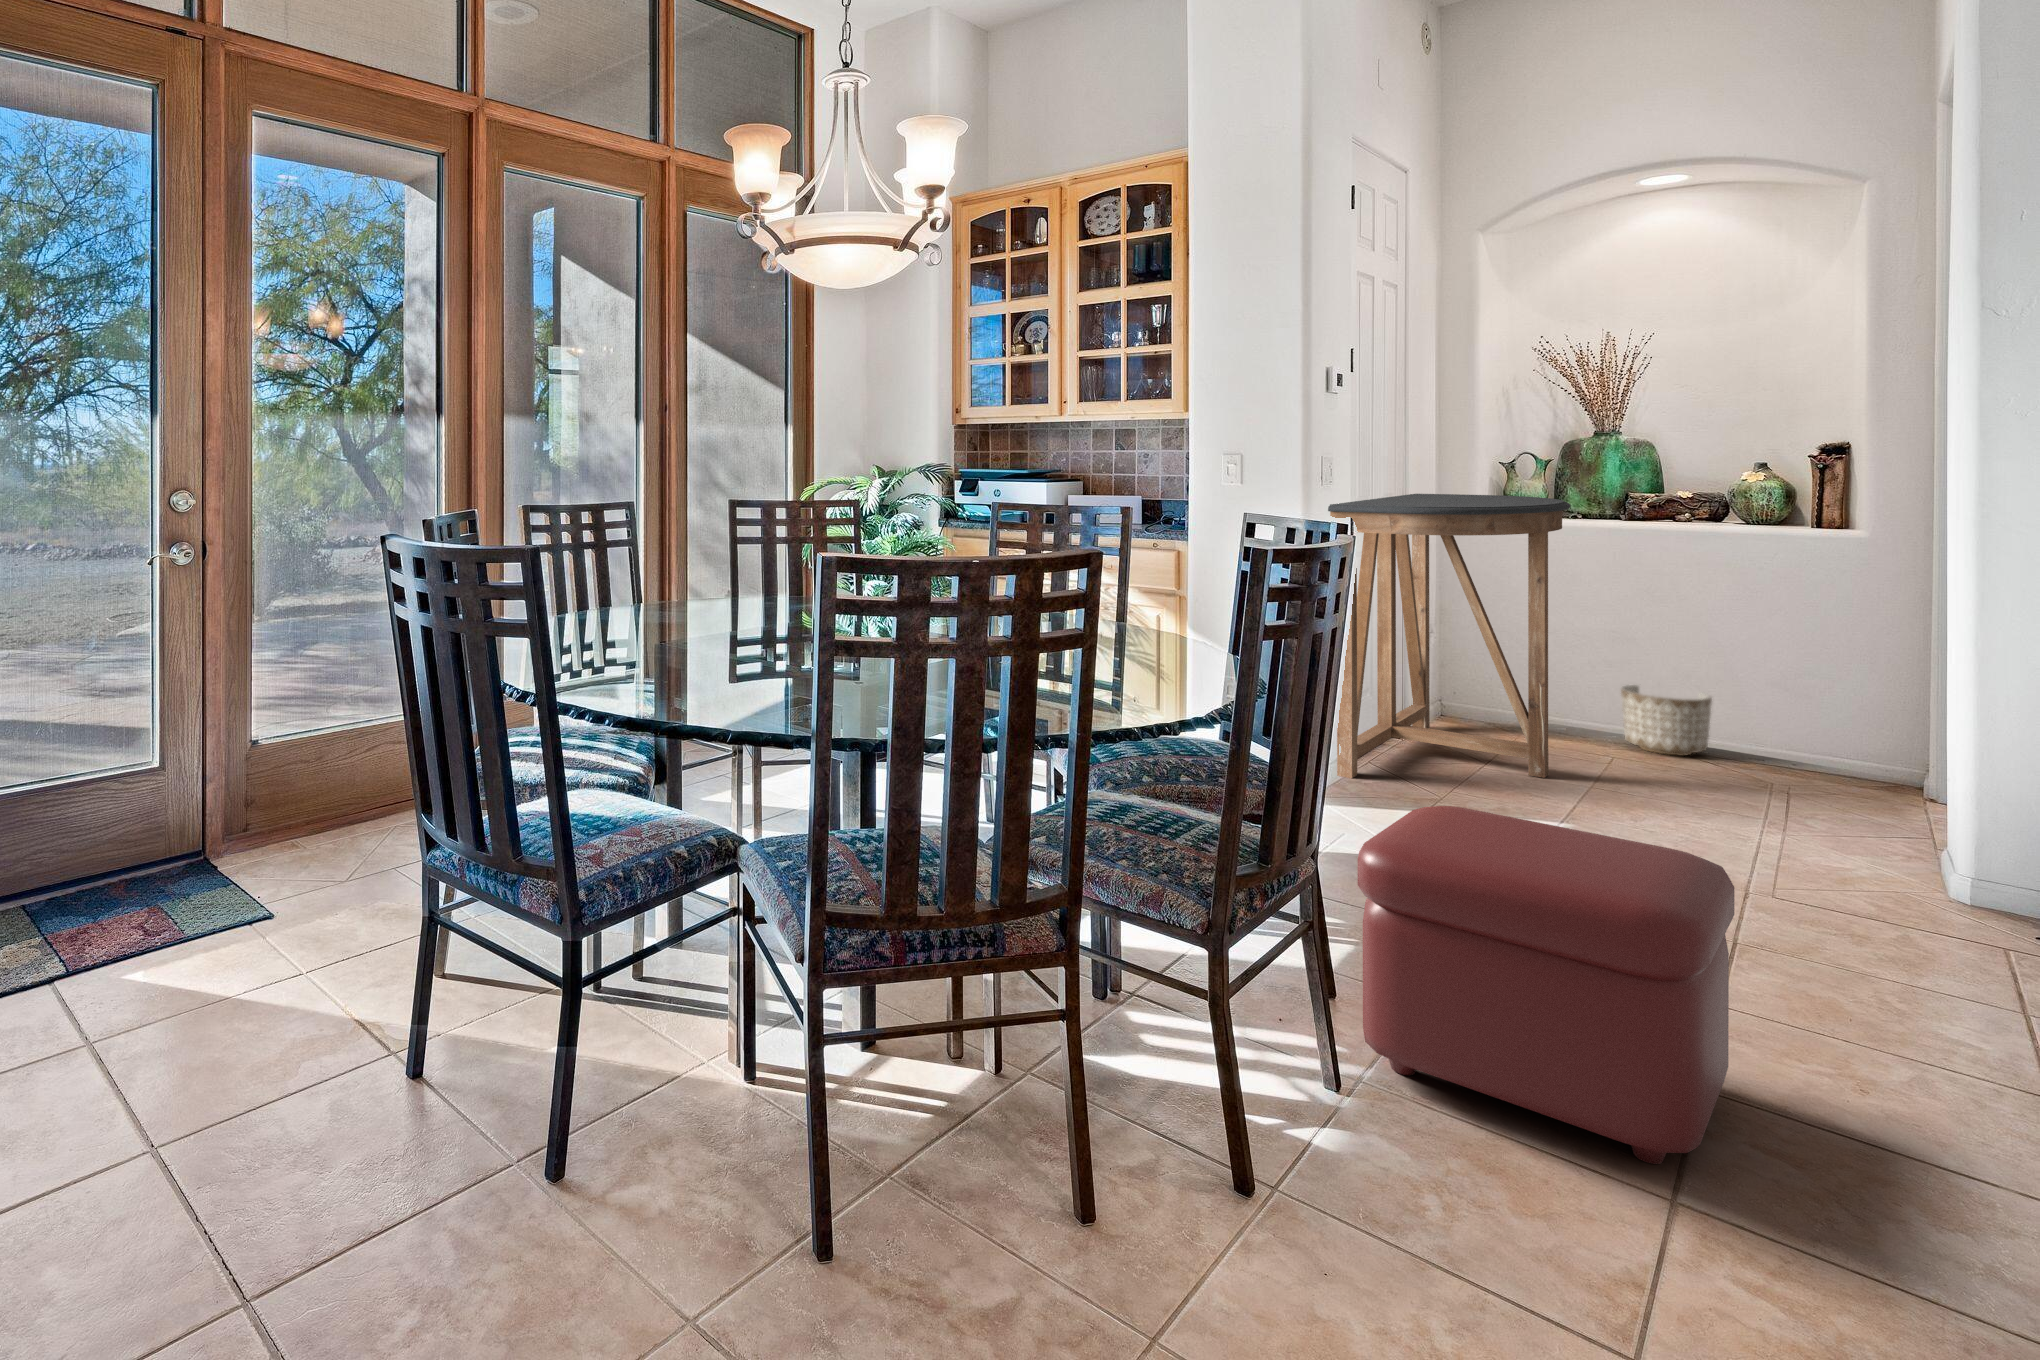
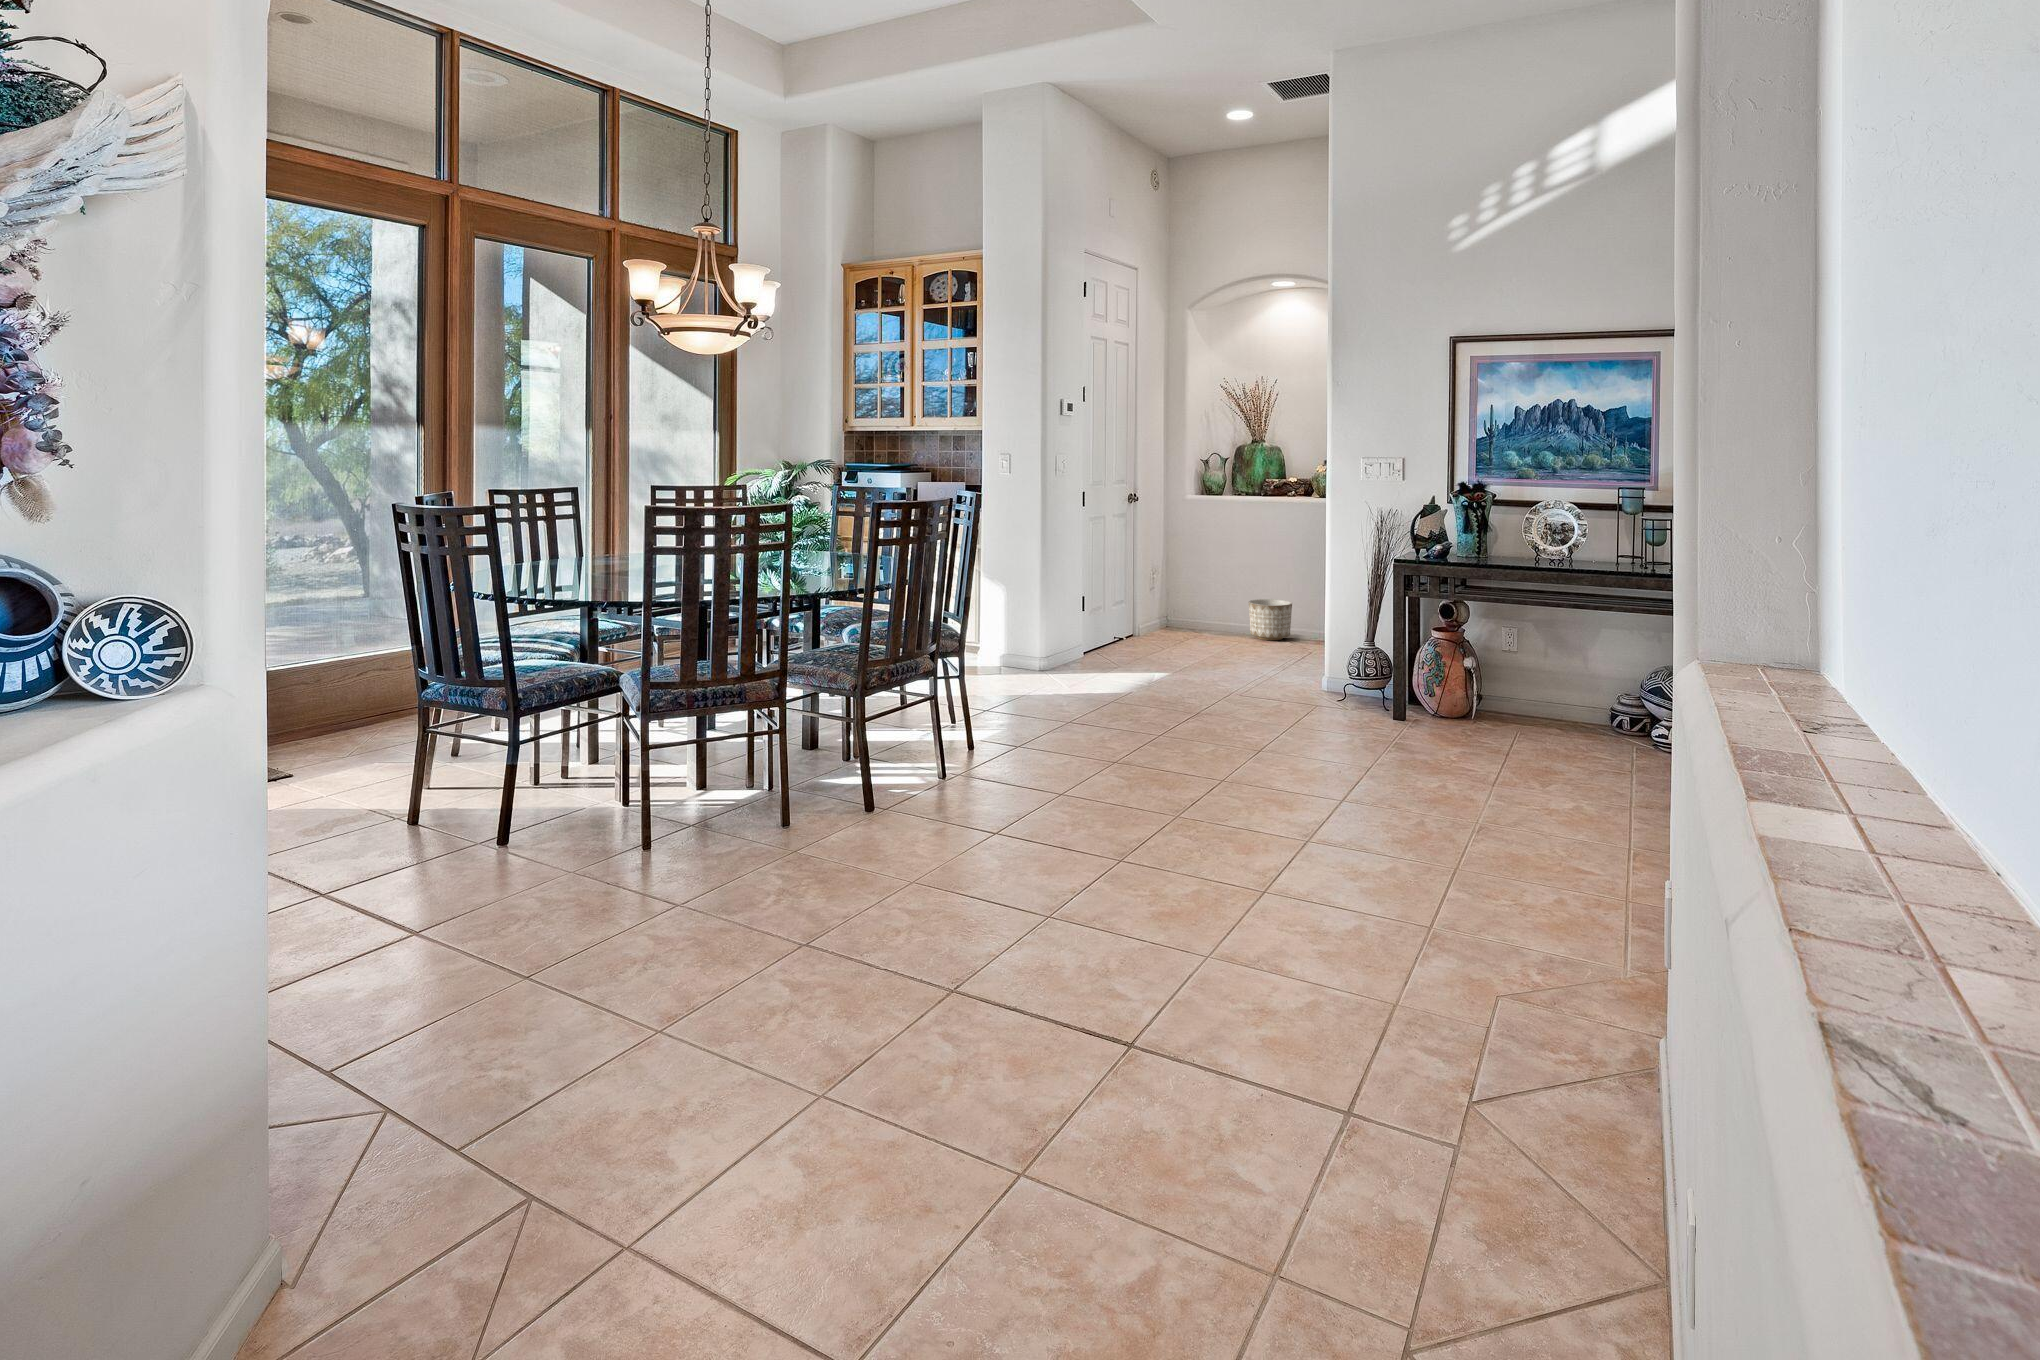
console table: present [1328,494,1571,778] -> none [1062,480,1209,662]
ottoman: present [1357,806,1735,1164] -> none [970,644,1136,793]

